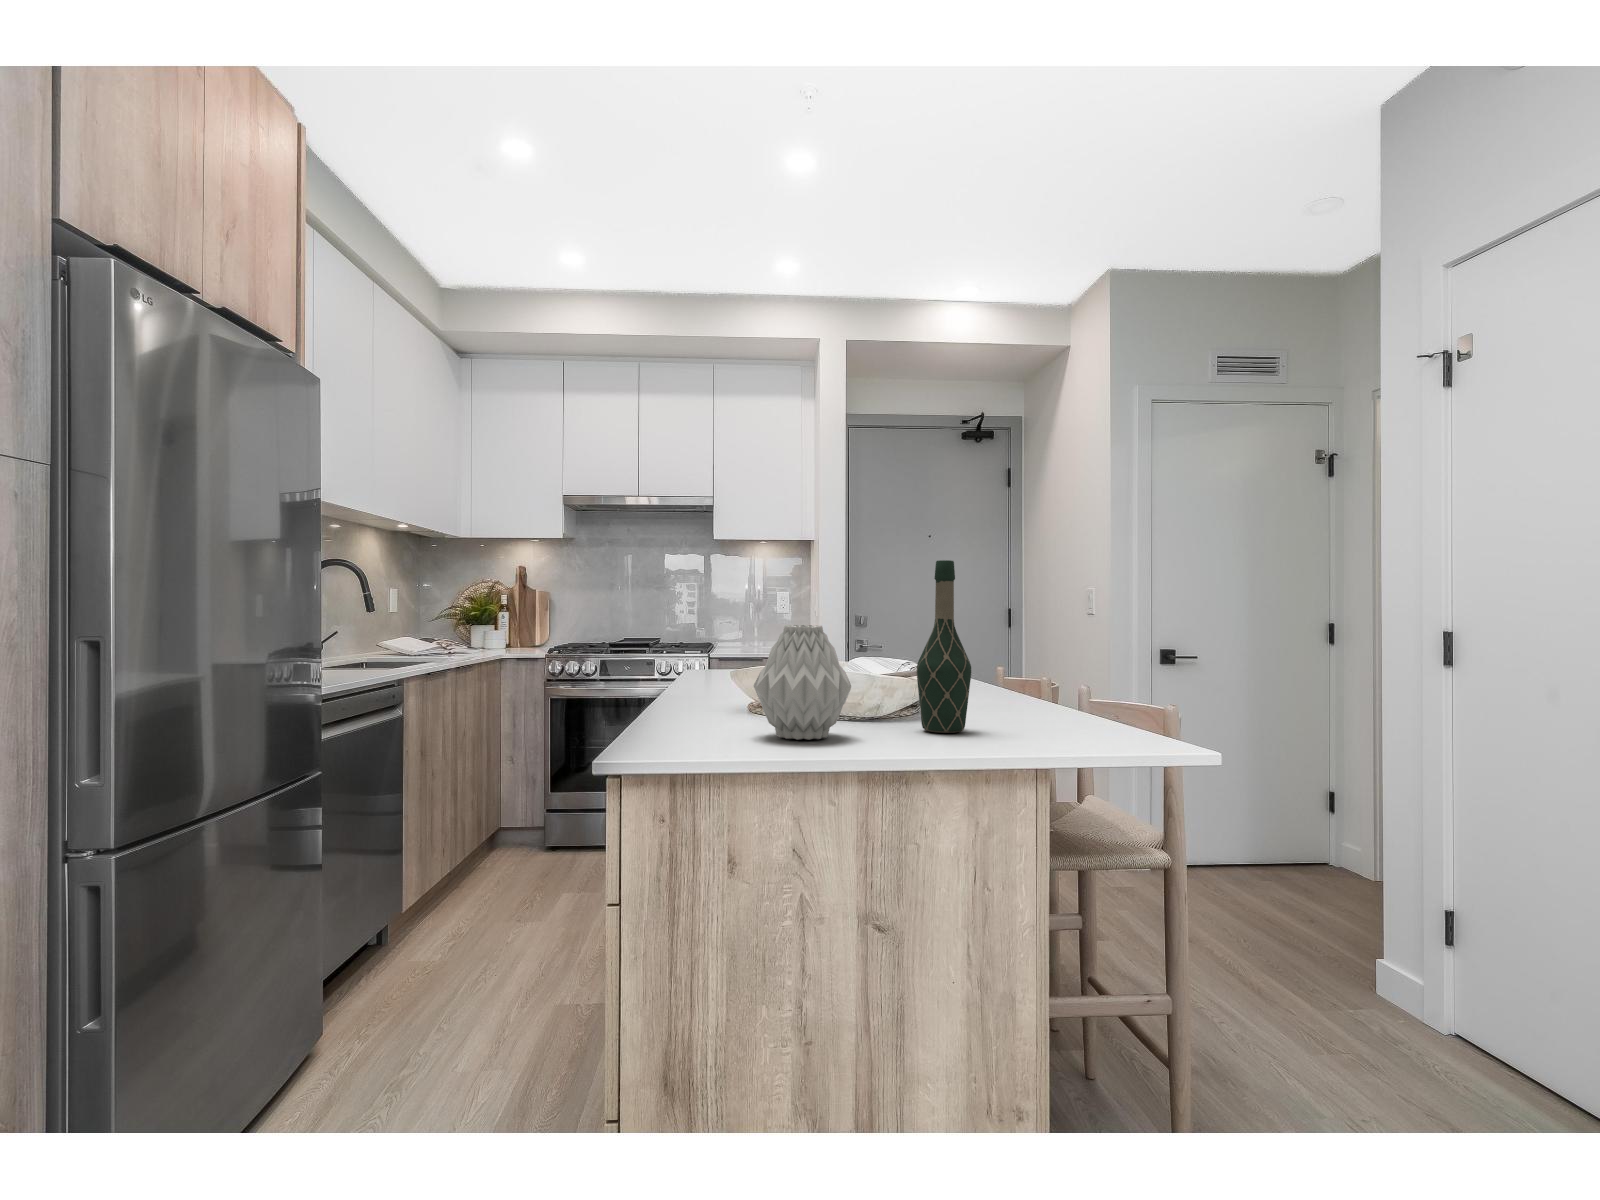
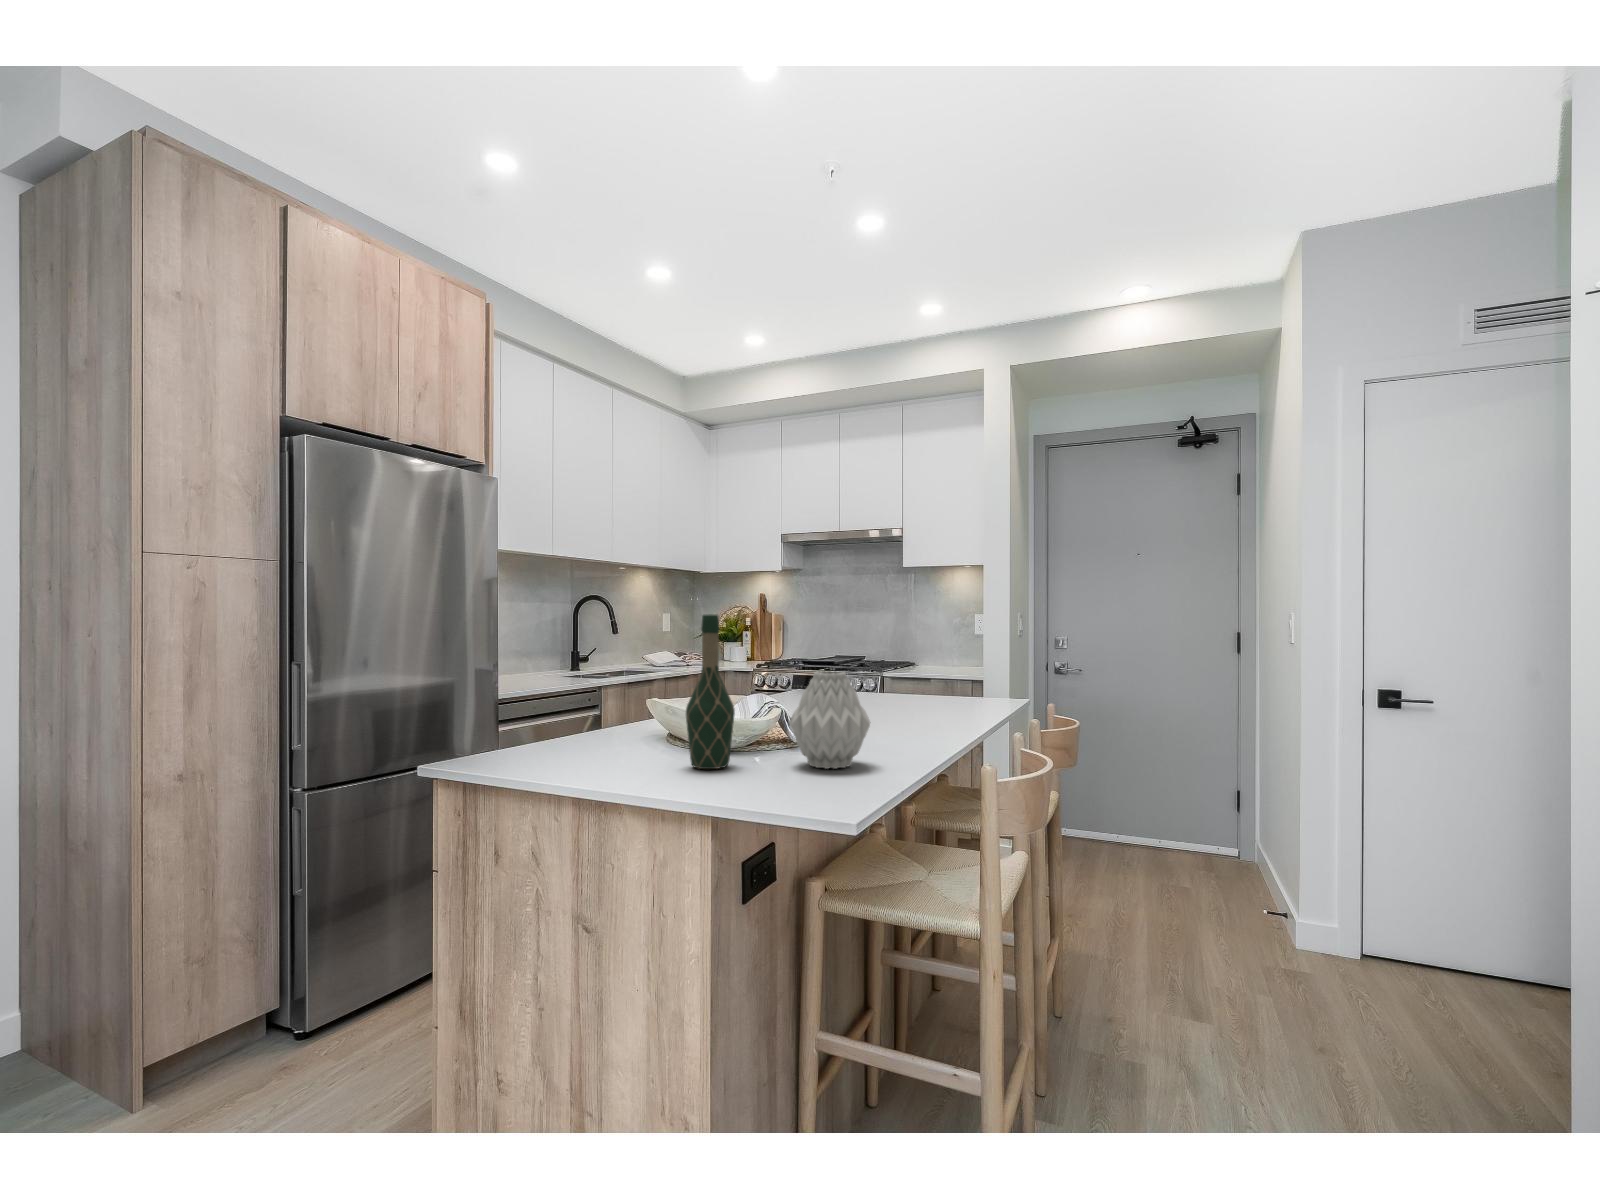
vase: present [754,625,851,740] -> present [789,671,870,769]

